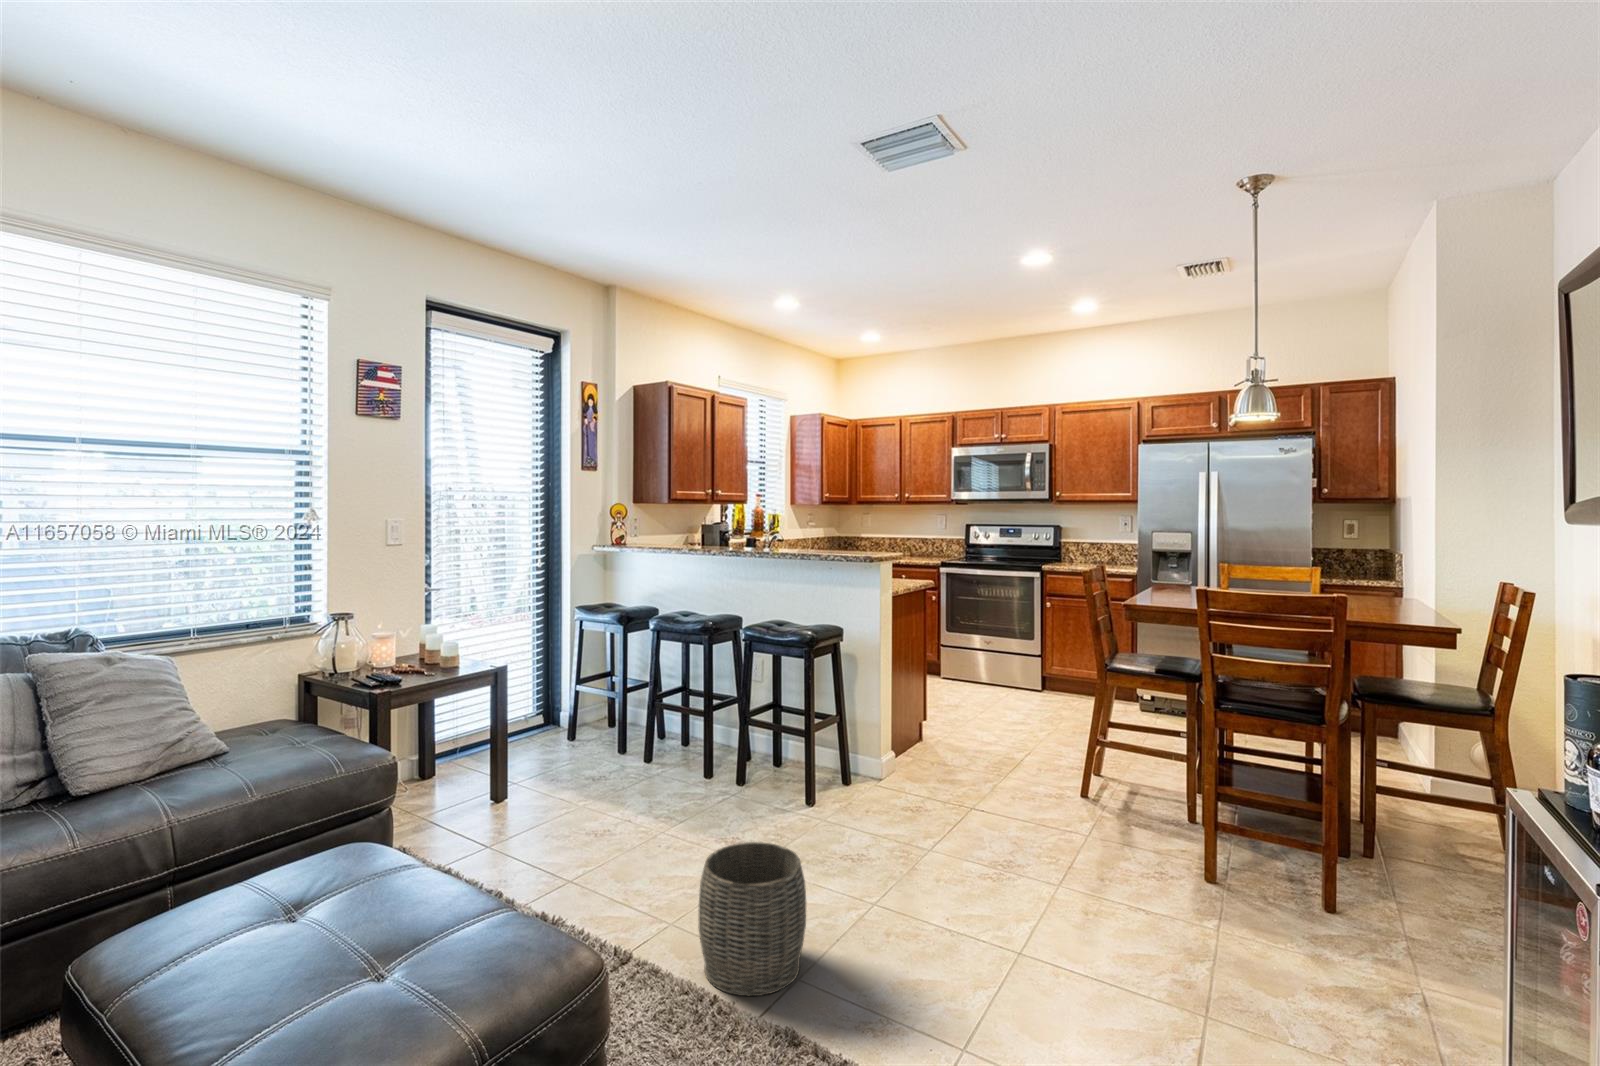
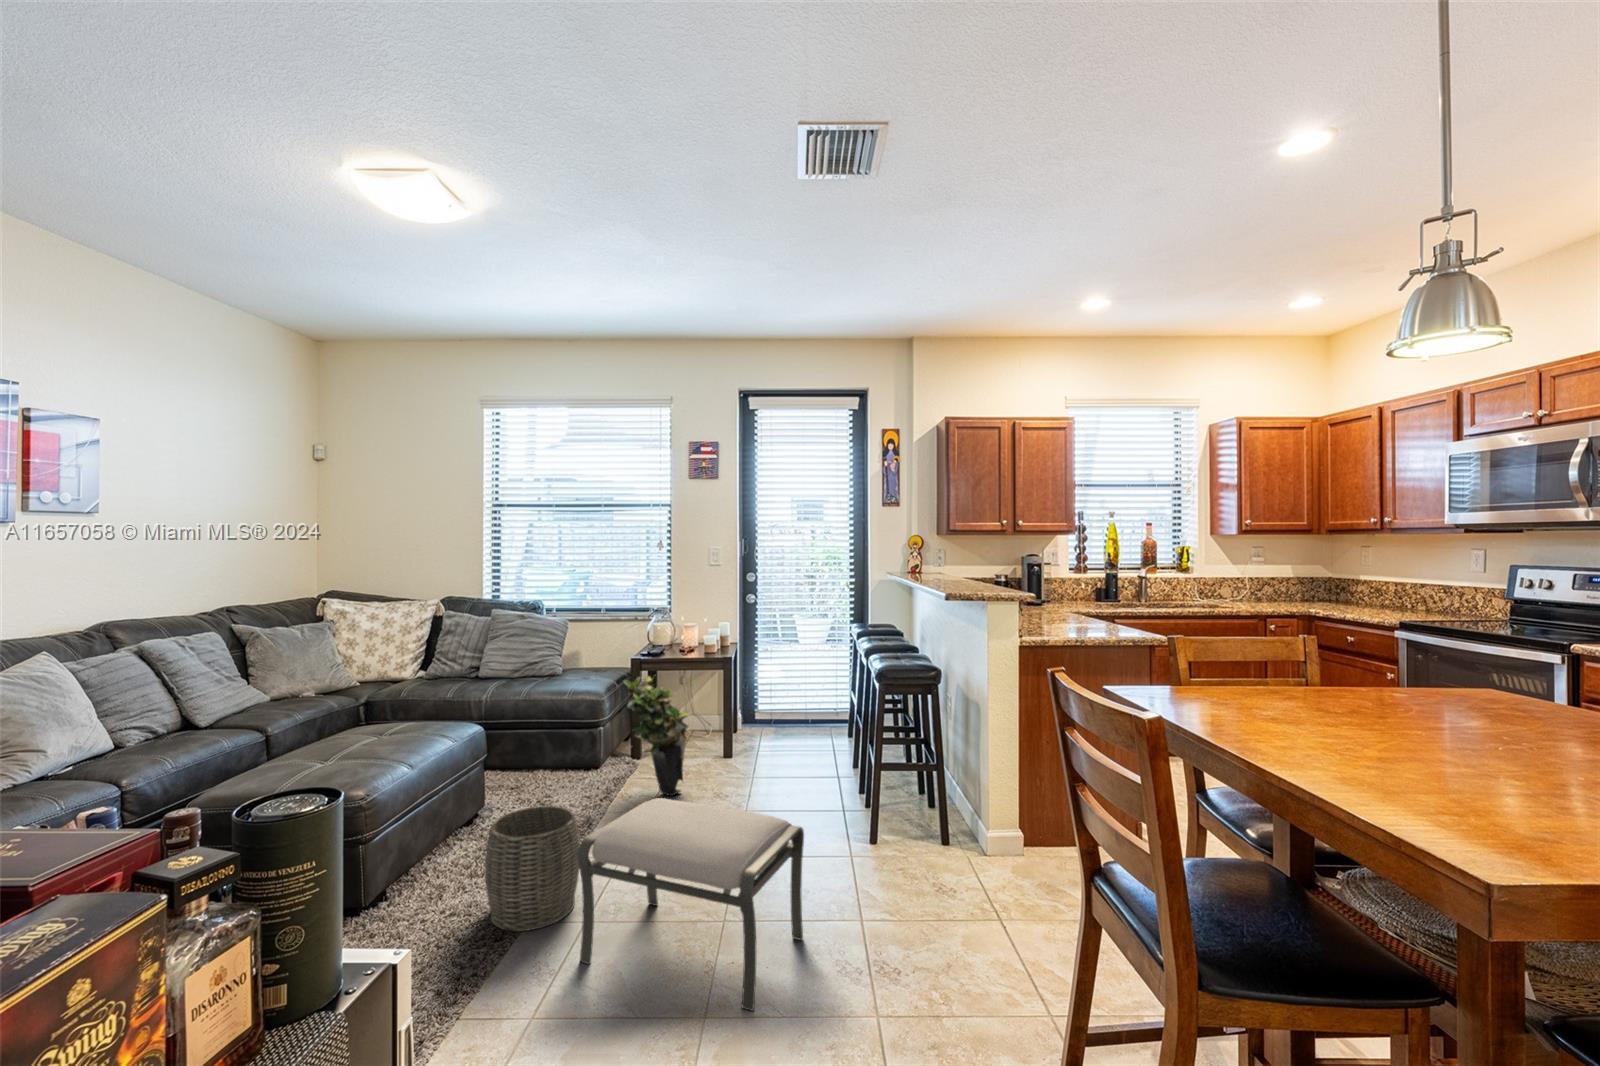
potted plant: none [490,698,586,848] -> present [624,677,690,796]
ottoman: none [810,764,1020,957] -> present [578,798,804,1011]

